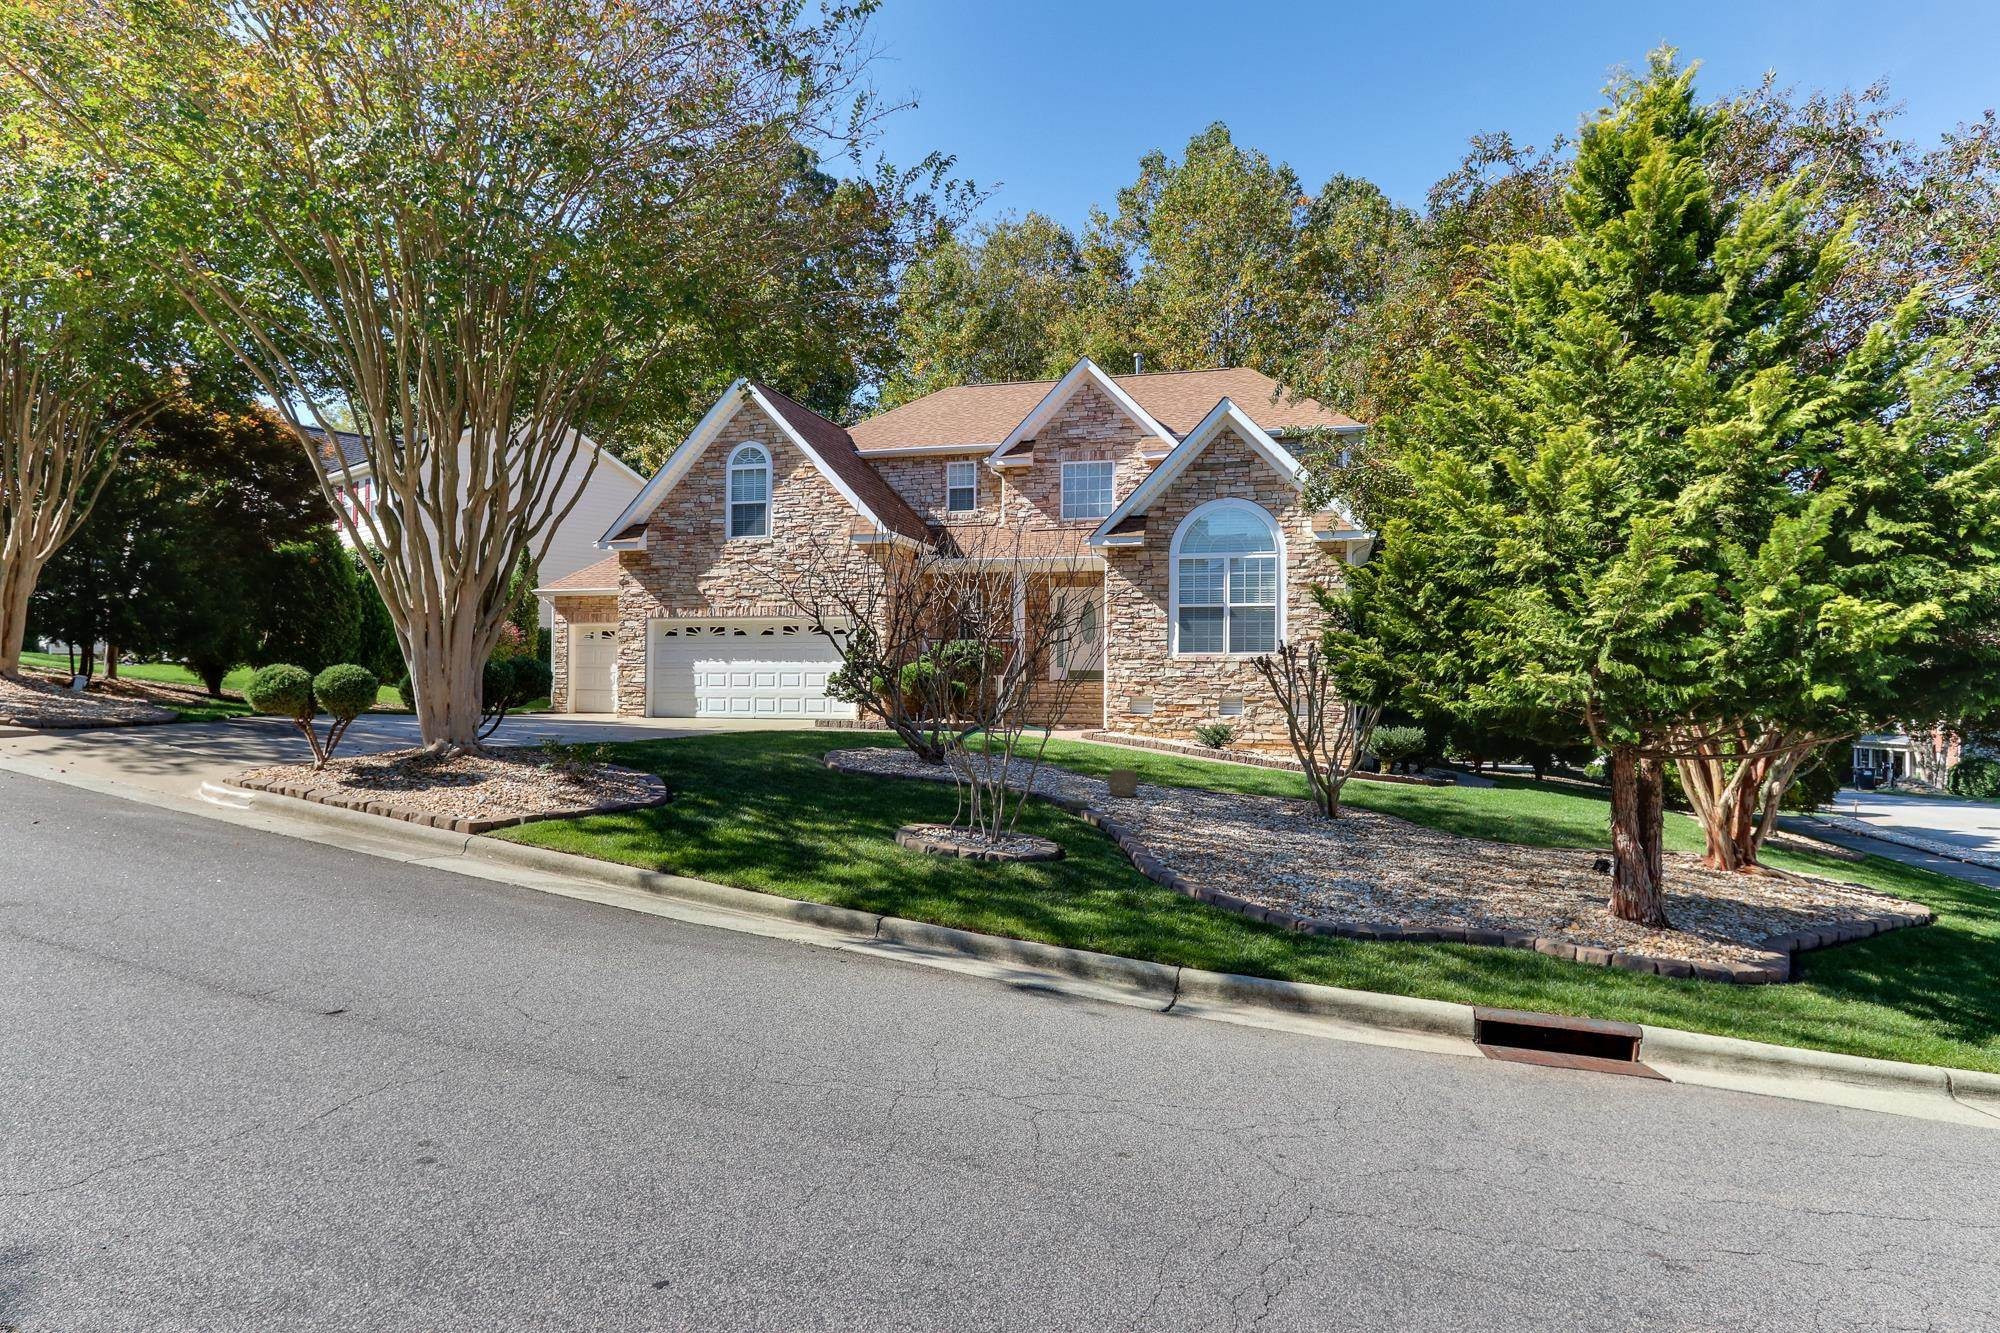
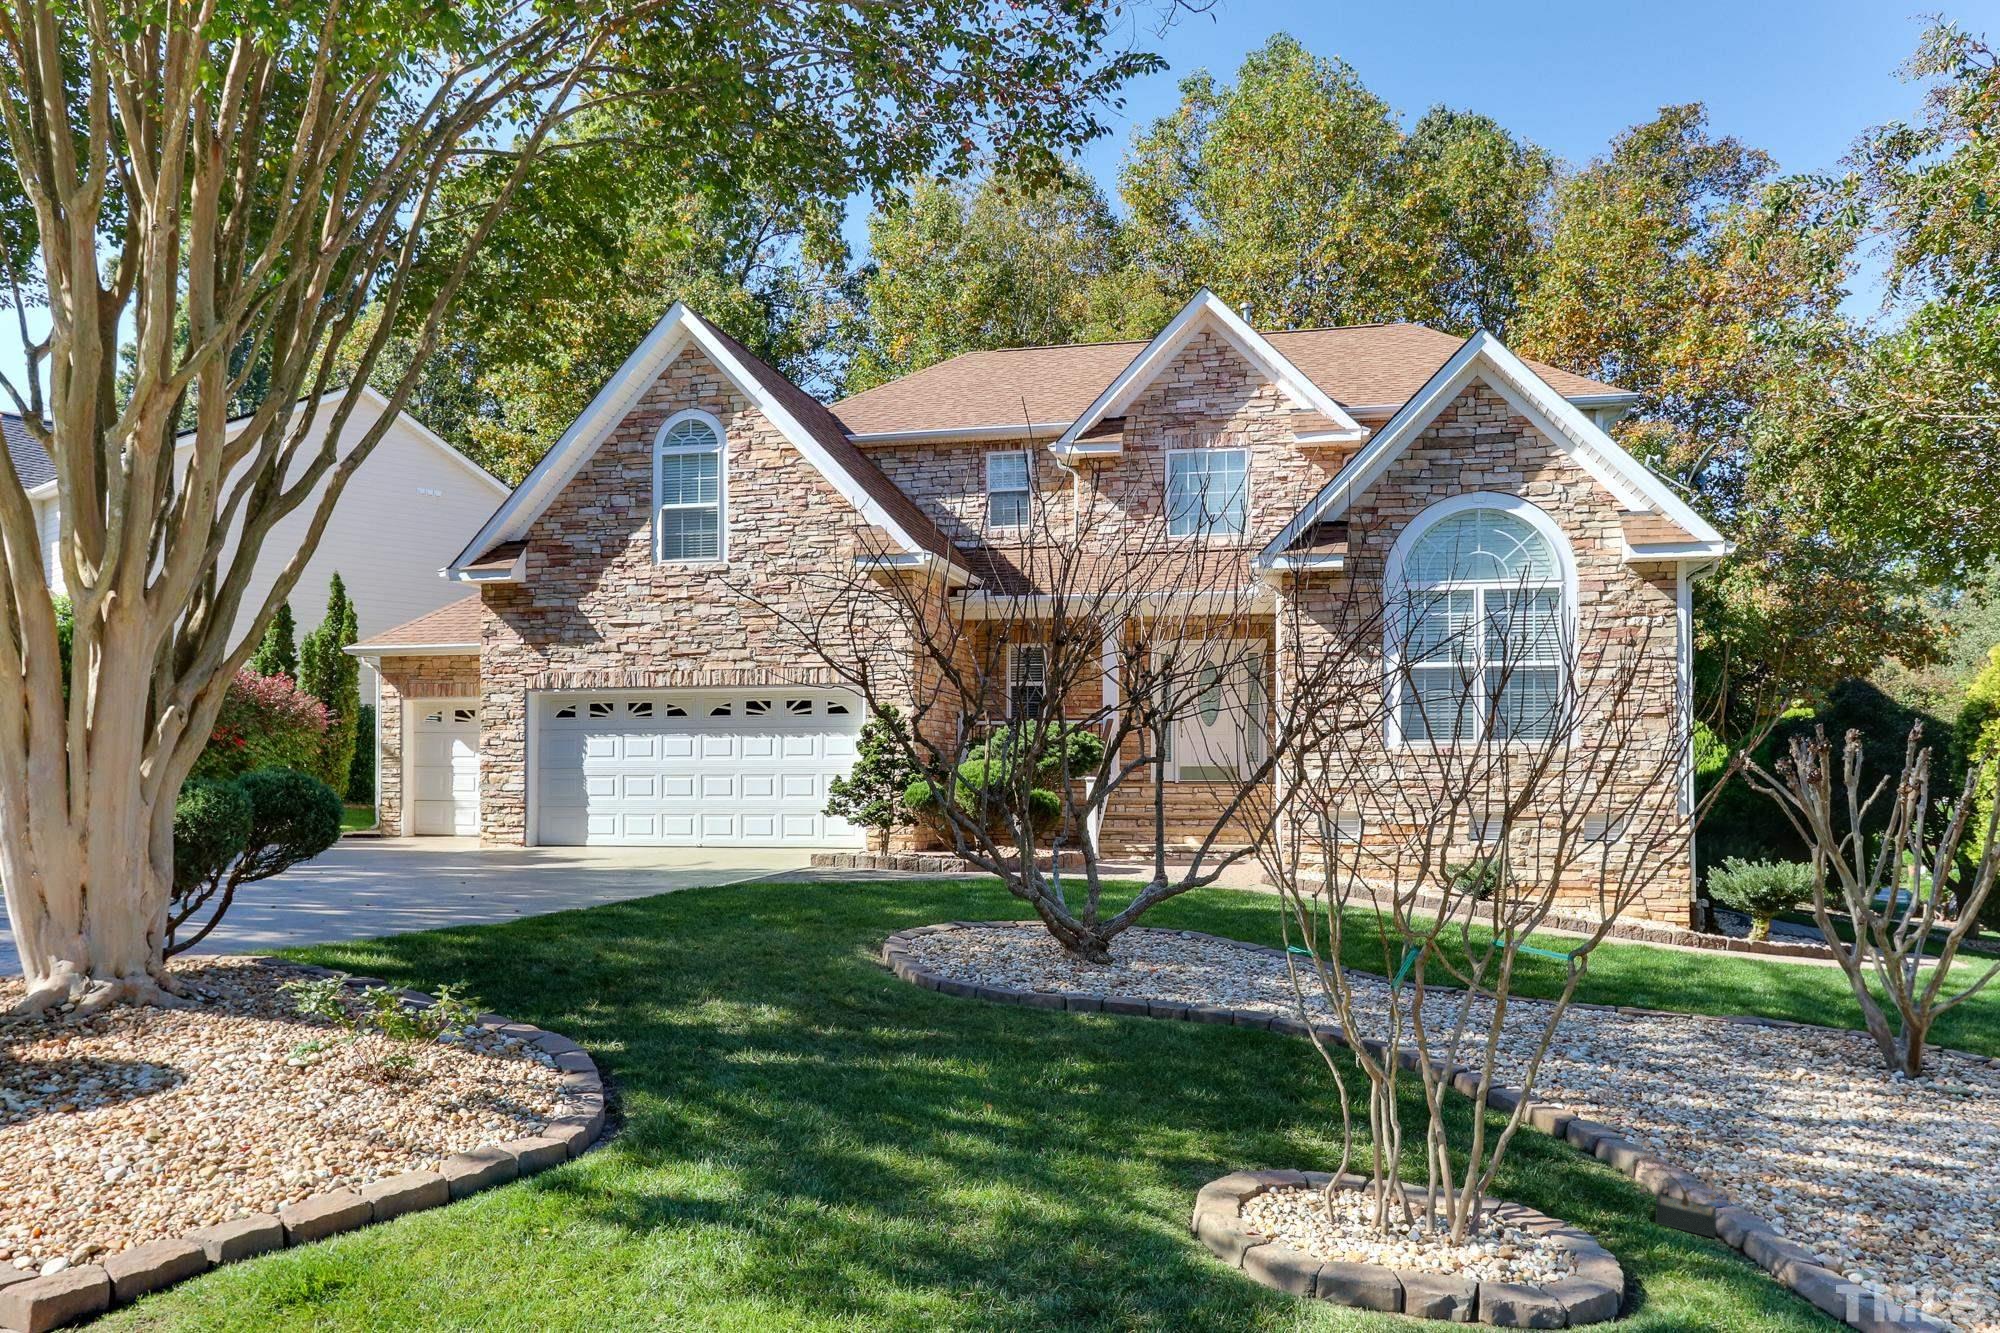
woven basket: present [1108,769,1138,797] -> none [1614,1054,1695,1132]

